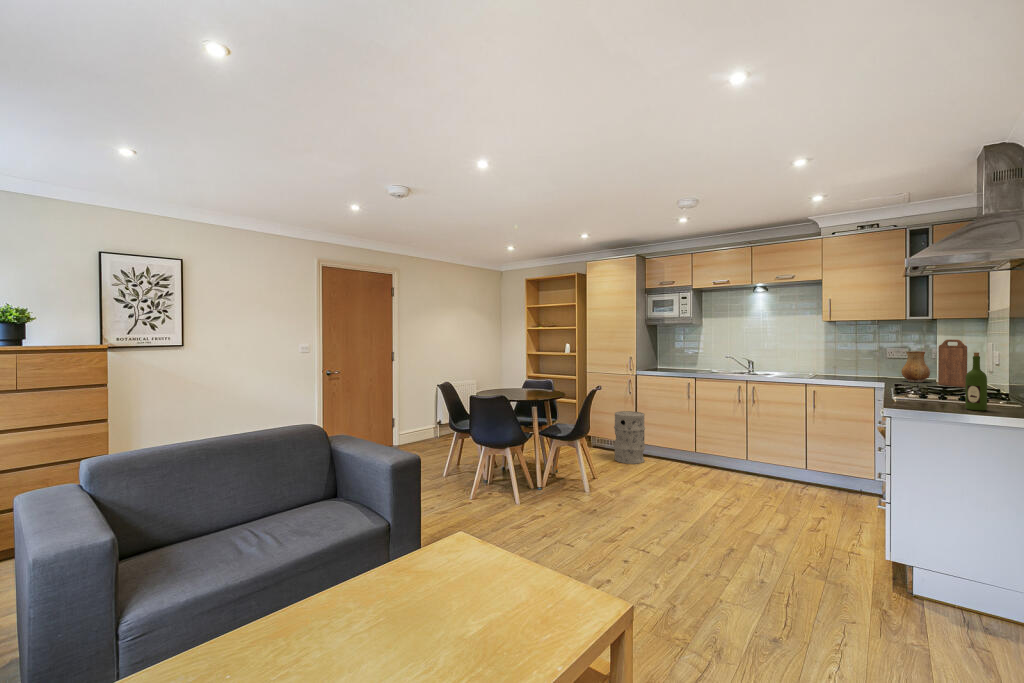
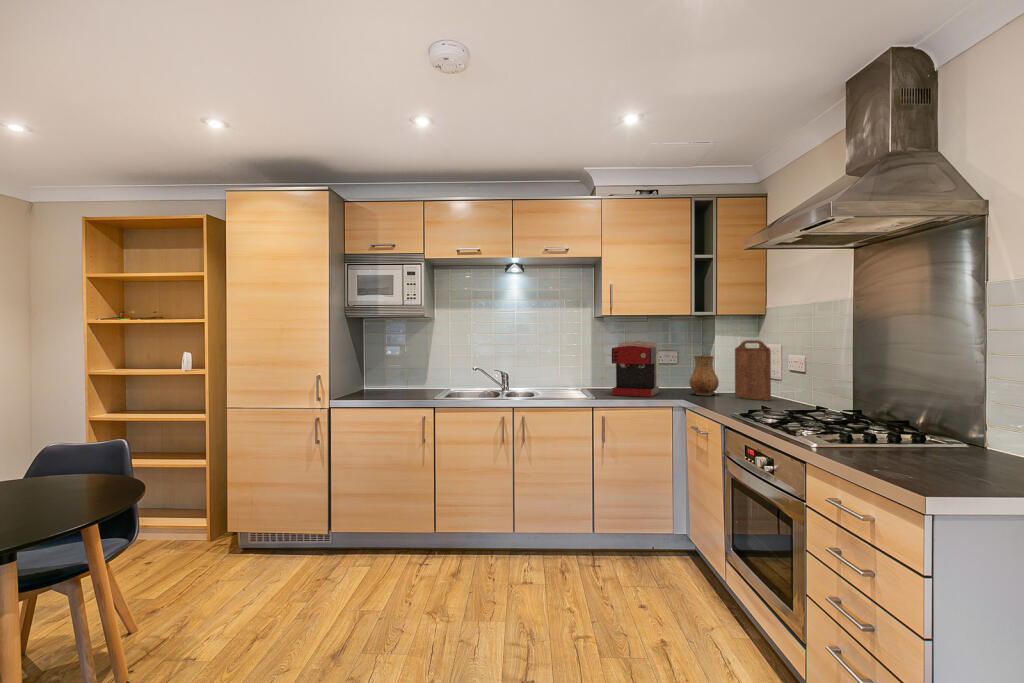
coffee maker: none [829,339,877,380] -> present [612,341,659,397]
wine bottle: present [965,353,987,411] -> none [934,360,967,457]
trash can: present [614,411,645,464] -> none [288,477,351,586]

